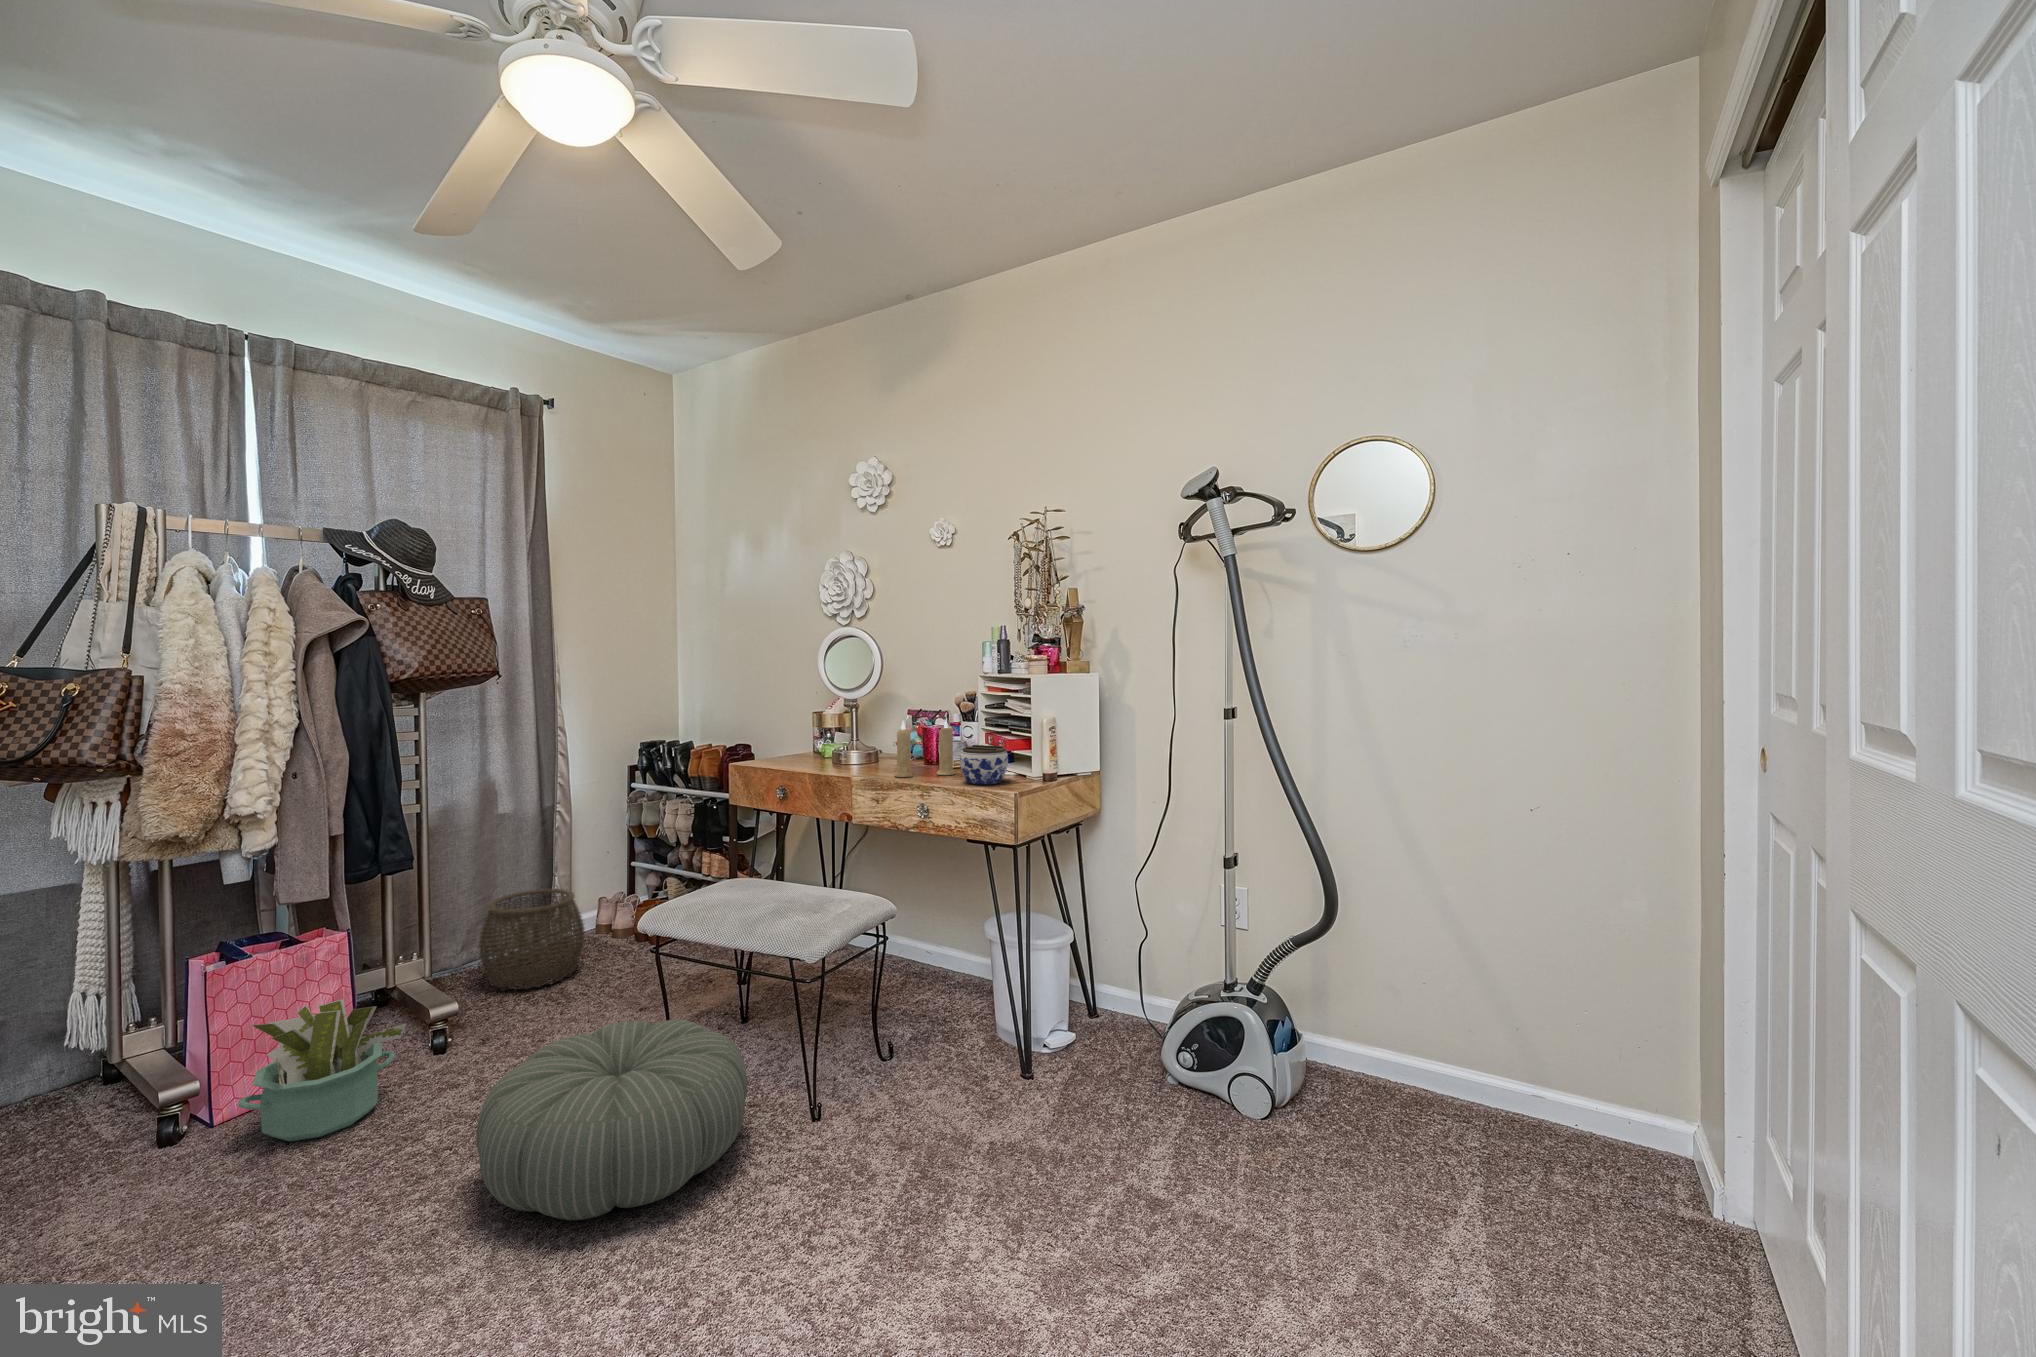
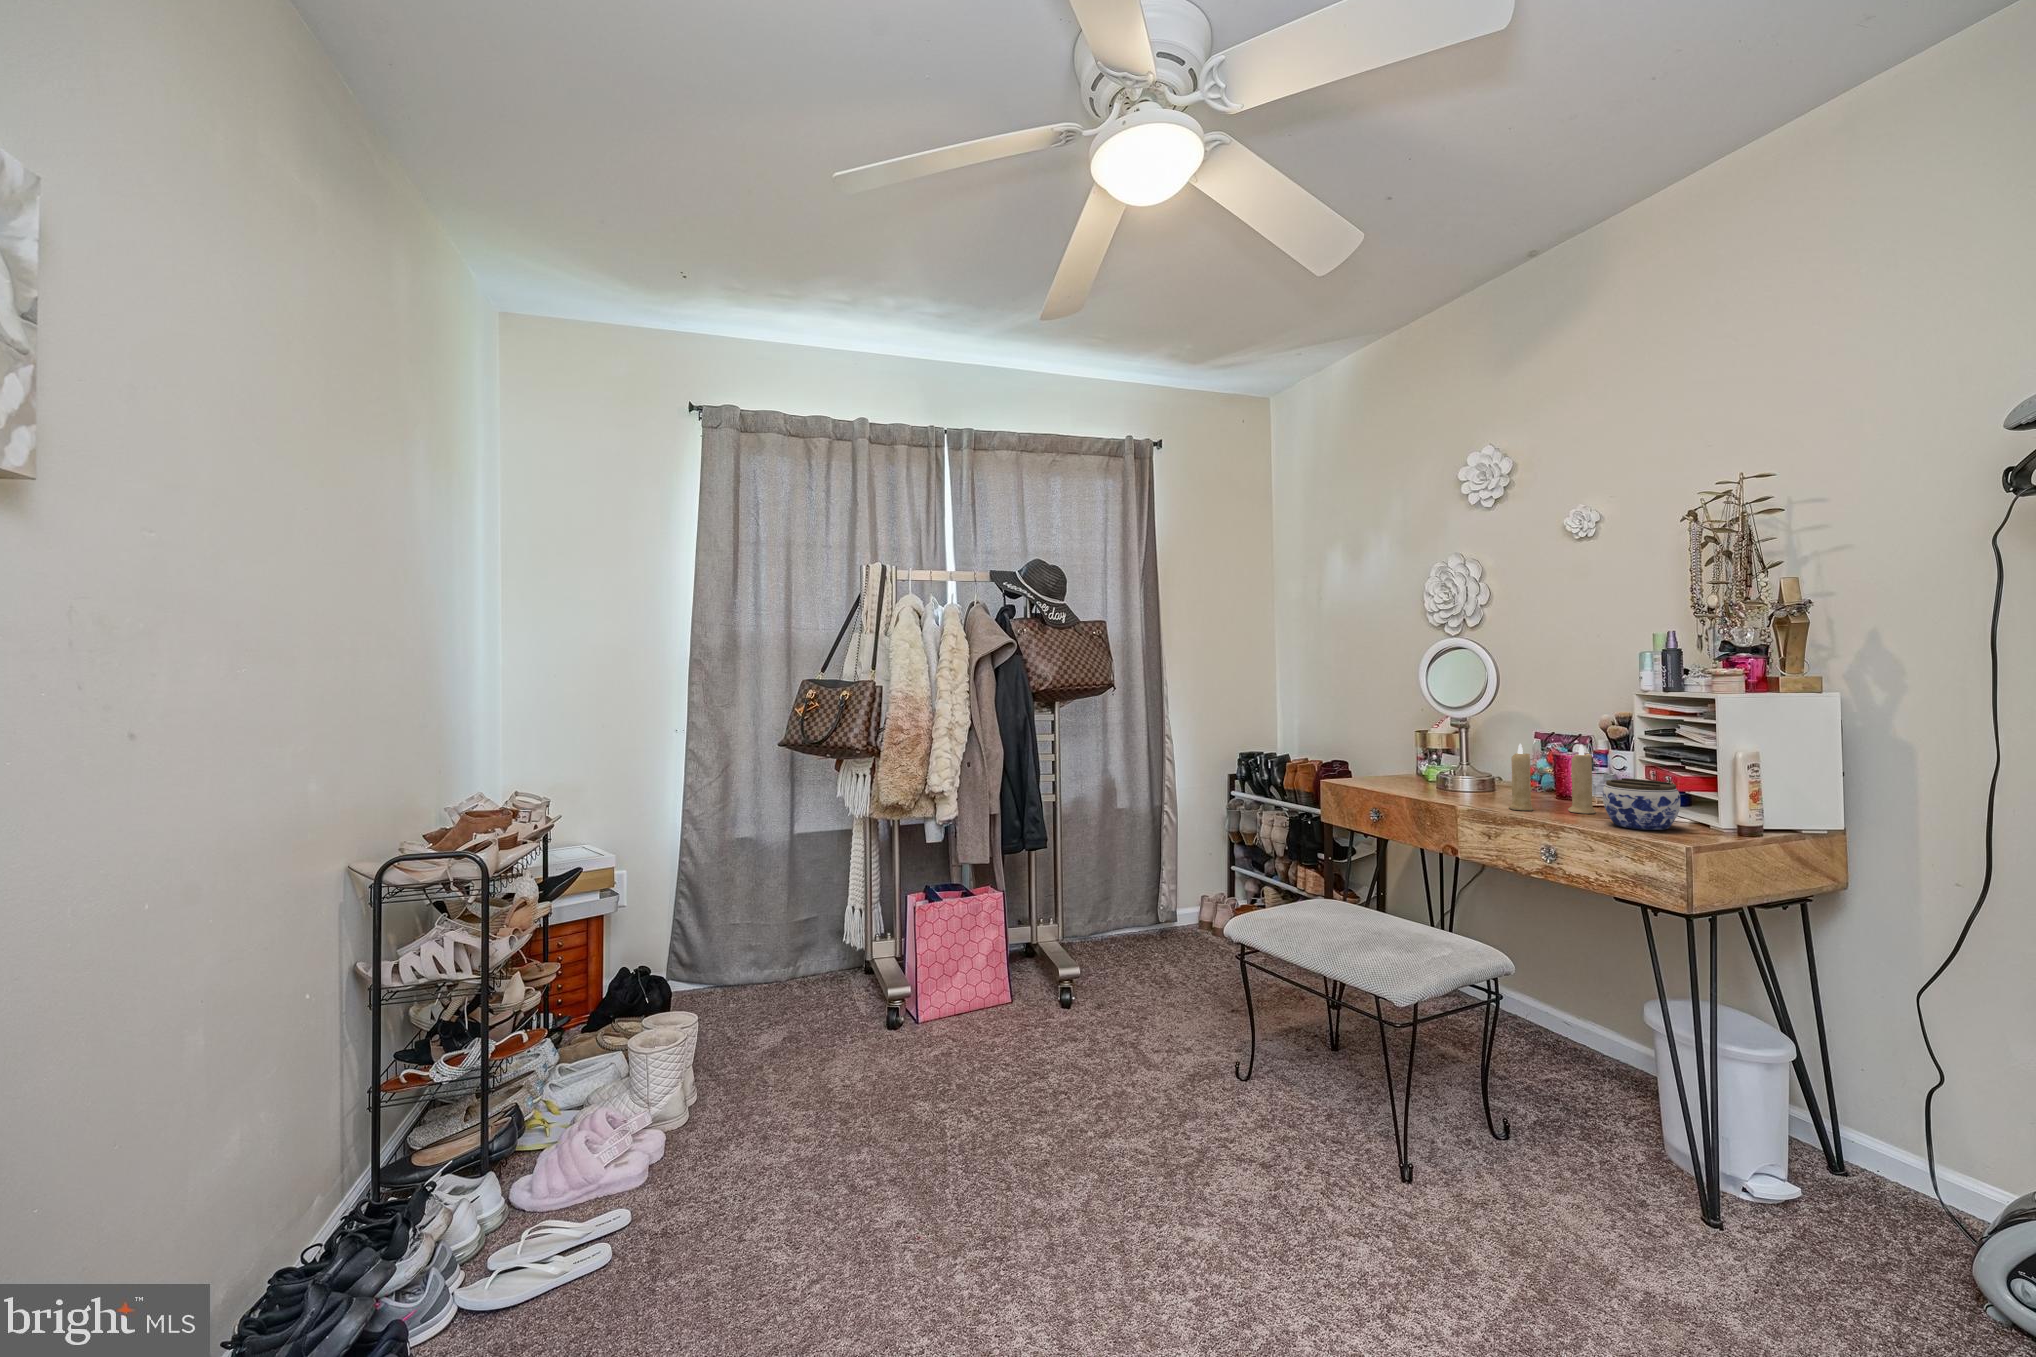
woven basket: present [479,889,585,990] -> none [1108,877,1190,964]
decorative plant: present [238,999,406,1141] -> none [949,937,1051,1042]
pouf: present [476,1019,747,1220] -> none [1087,1013,1326,1203]

